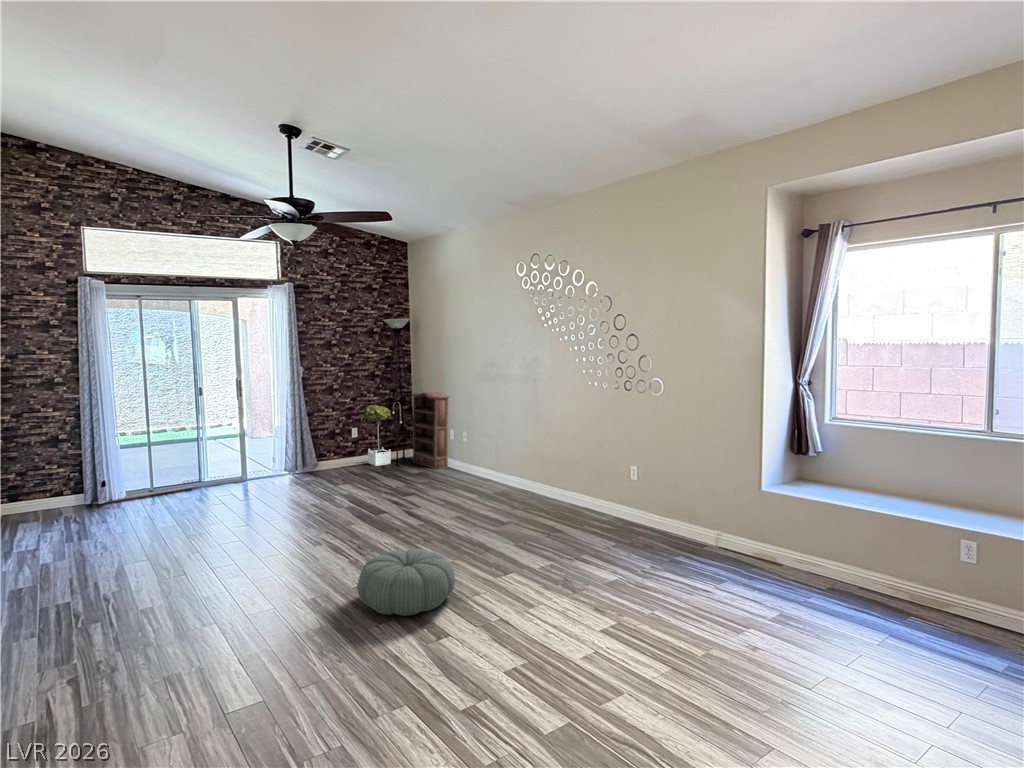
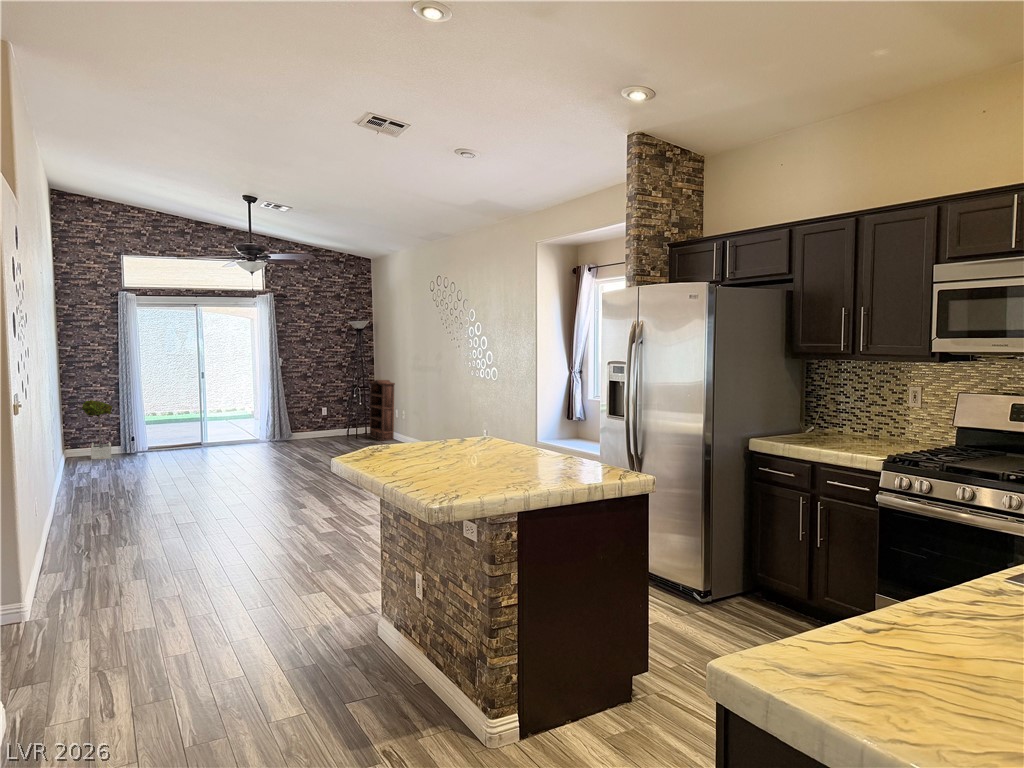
potted tree: present [363,405,391,466] -> present [82,400,113,459]
pouf: present [357,549,455,616] -> none [267,468,329,501]

